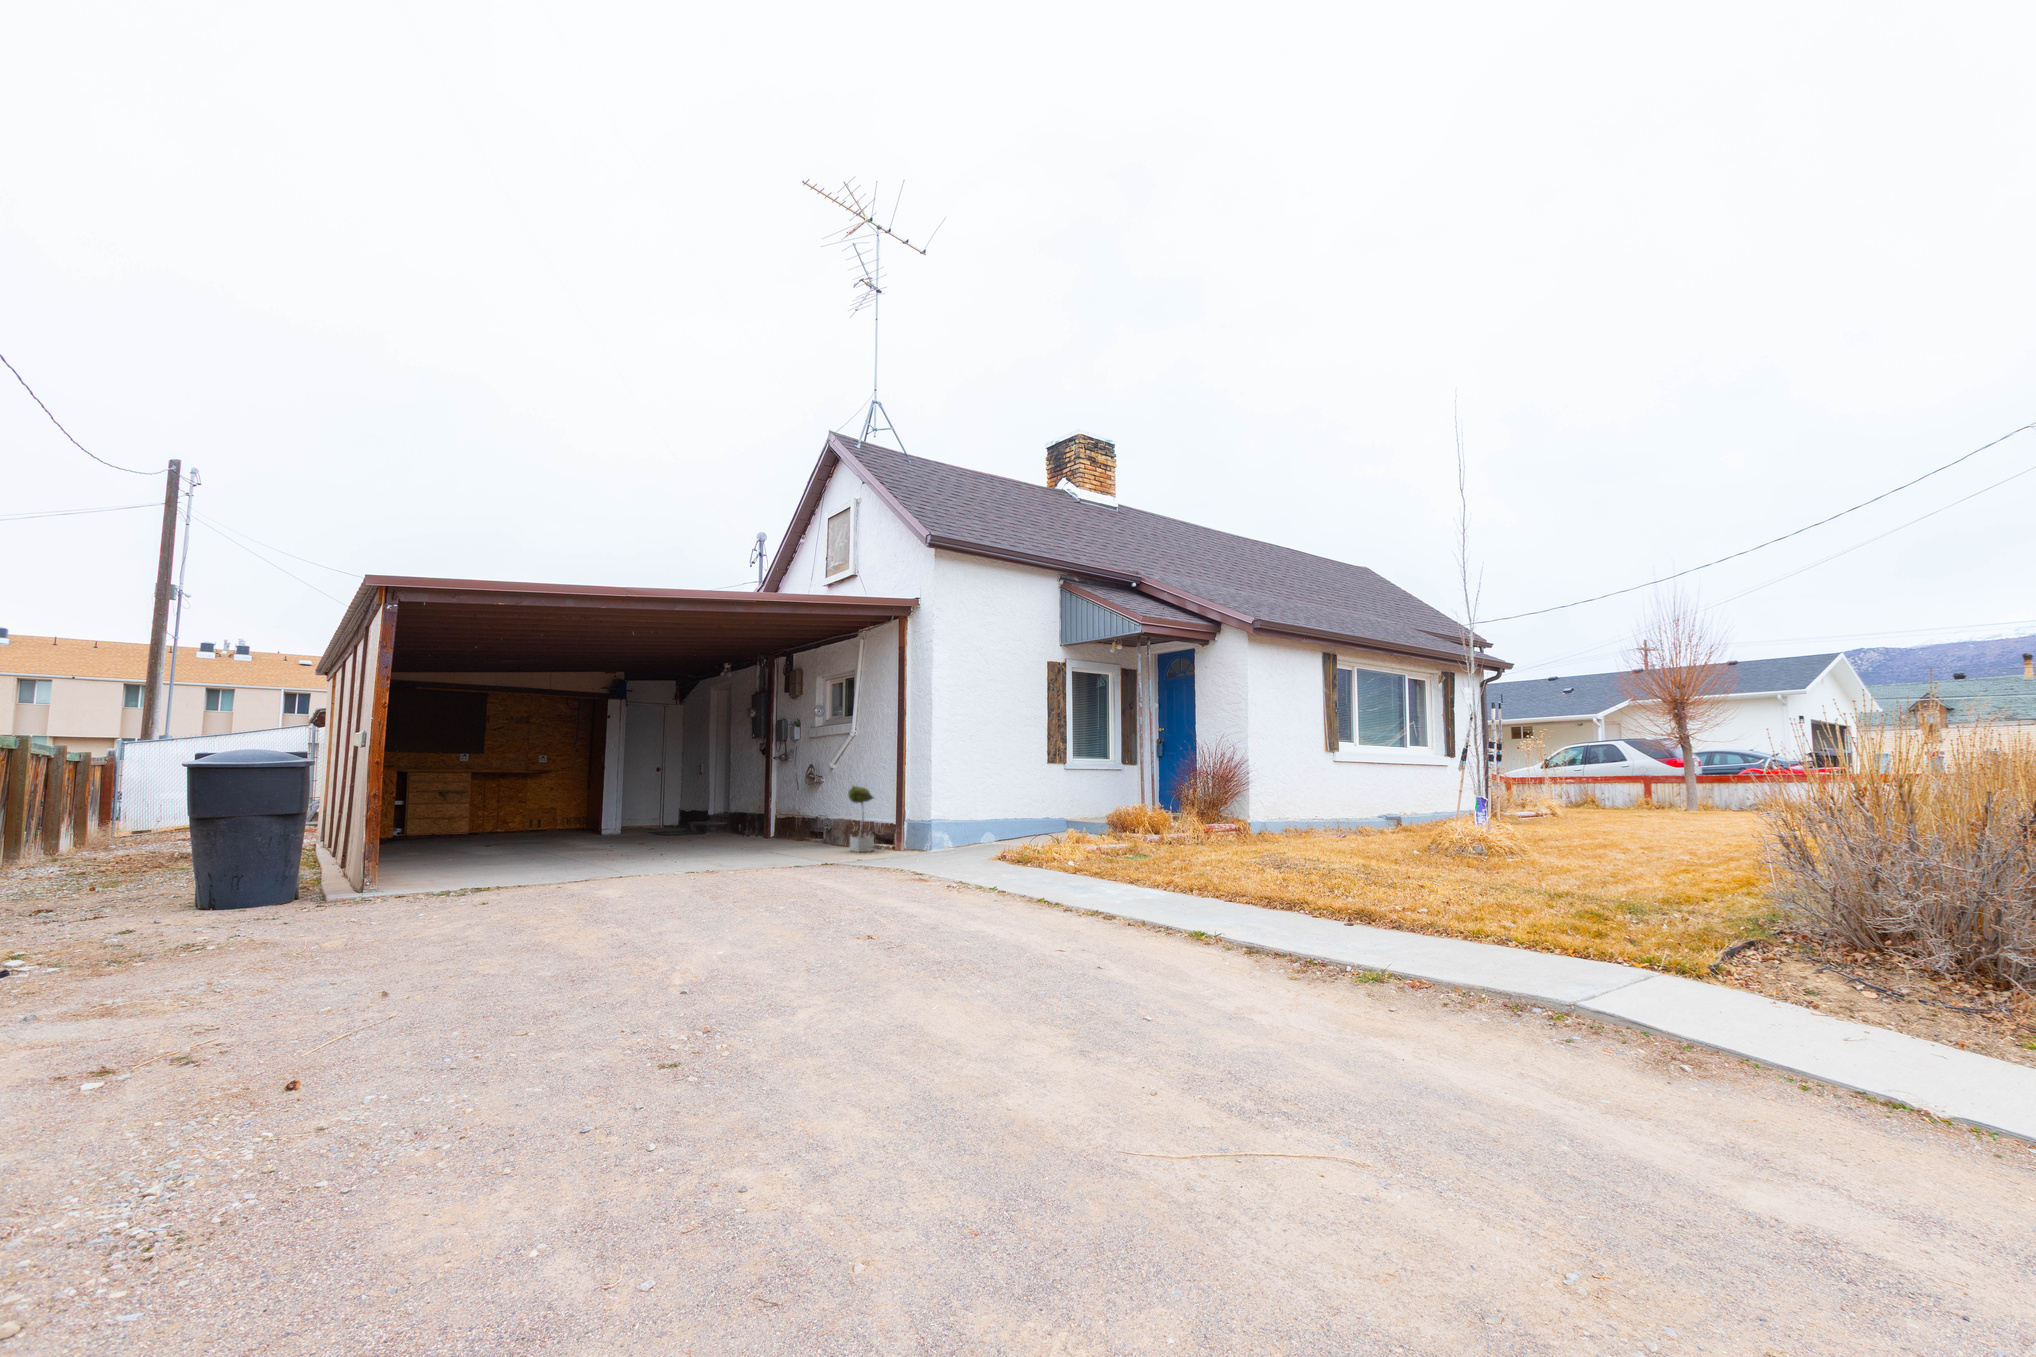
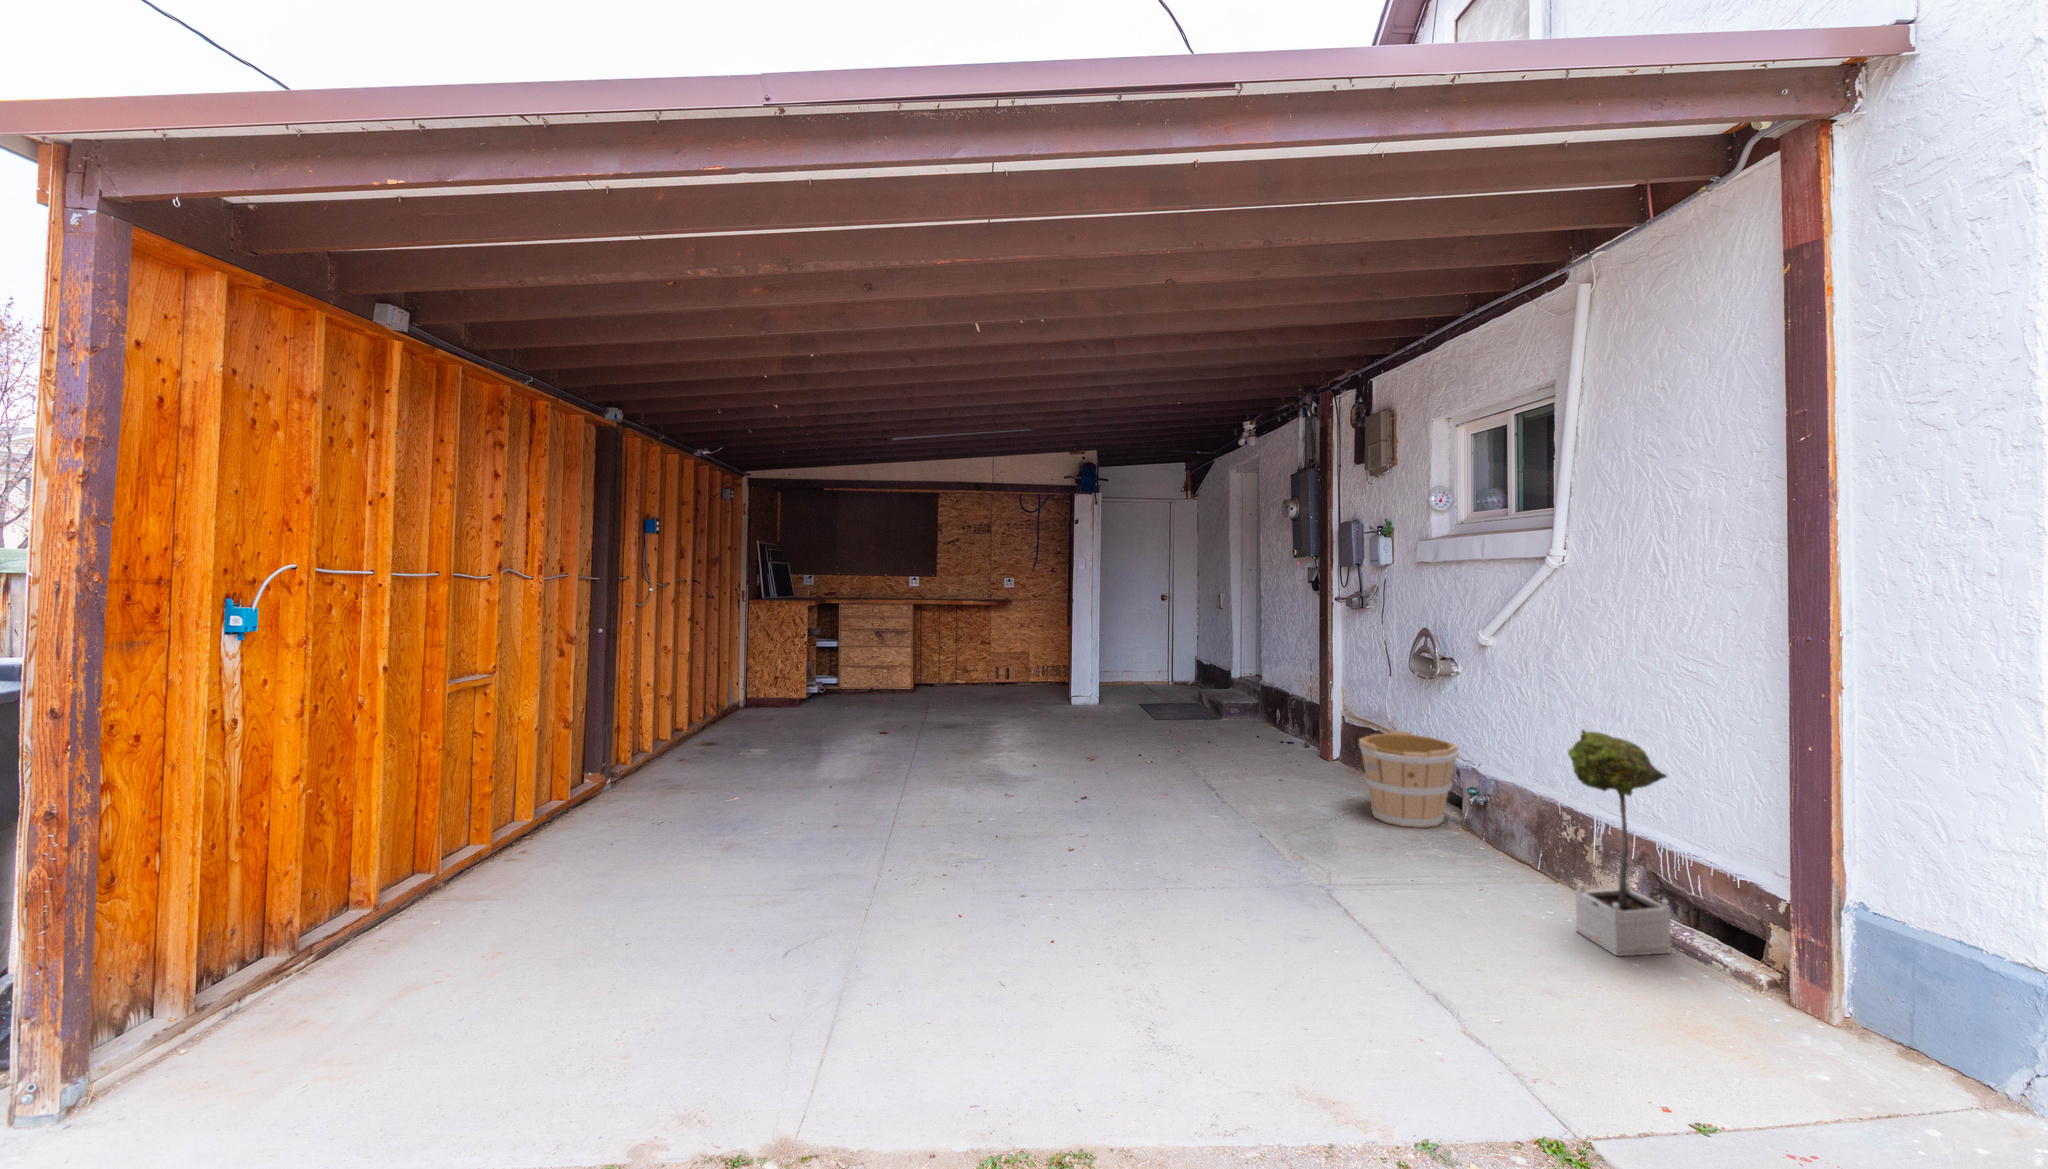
wooden bucket: none [783,808,822,842] -> present [1359,731,1459,828]

